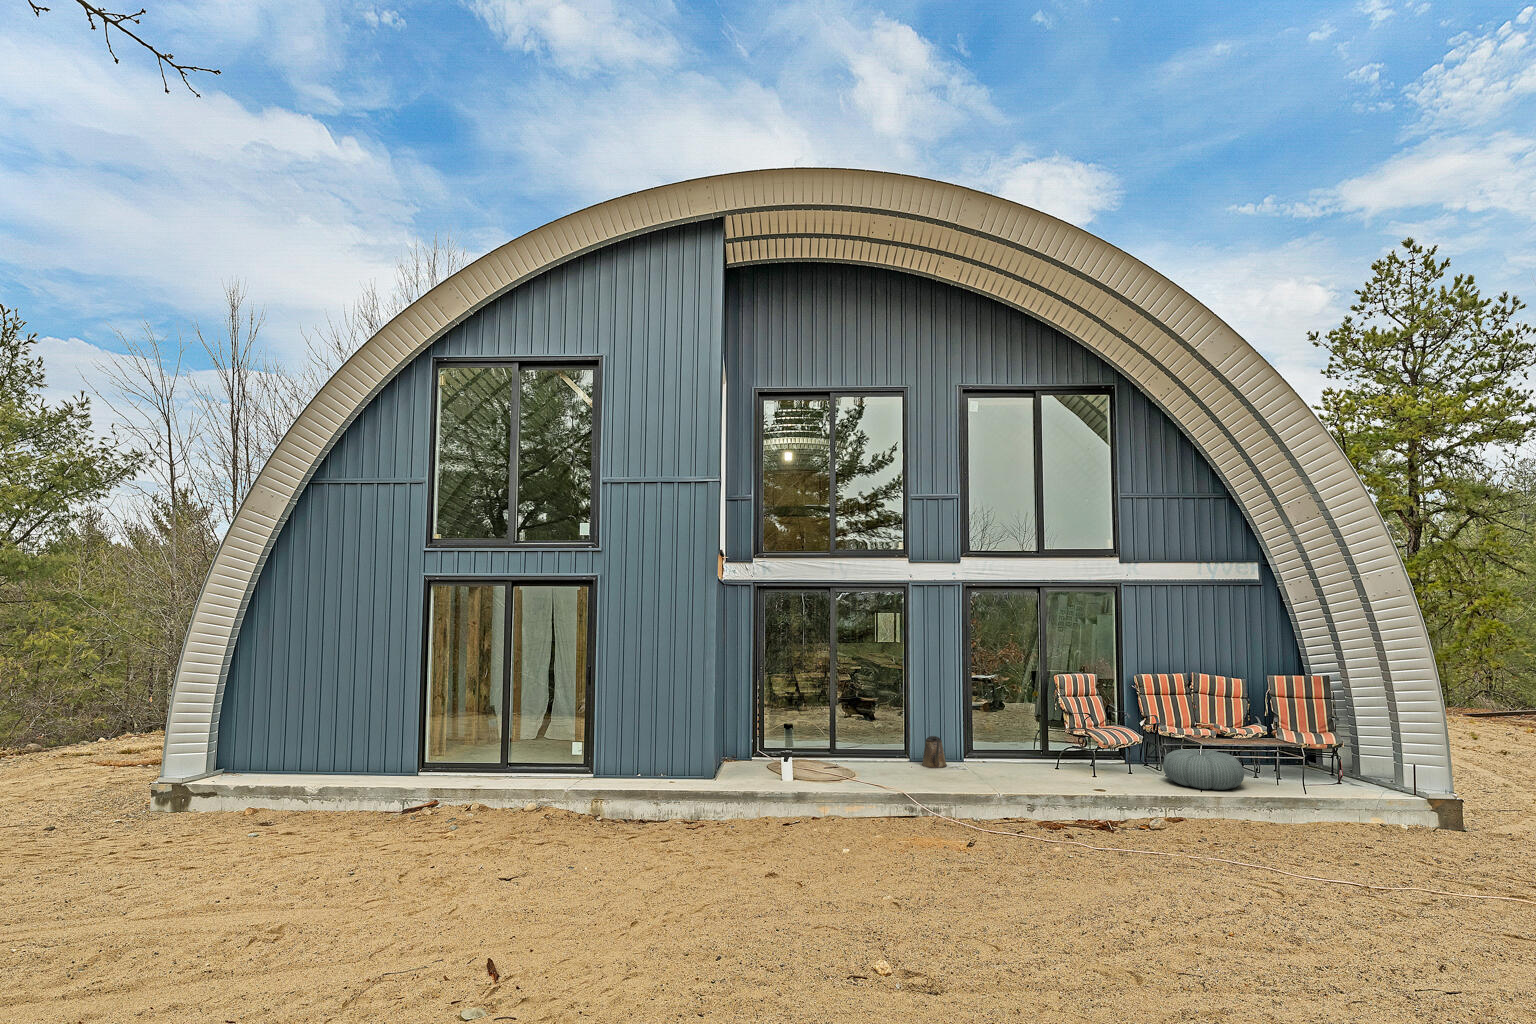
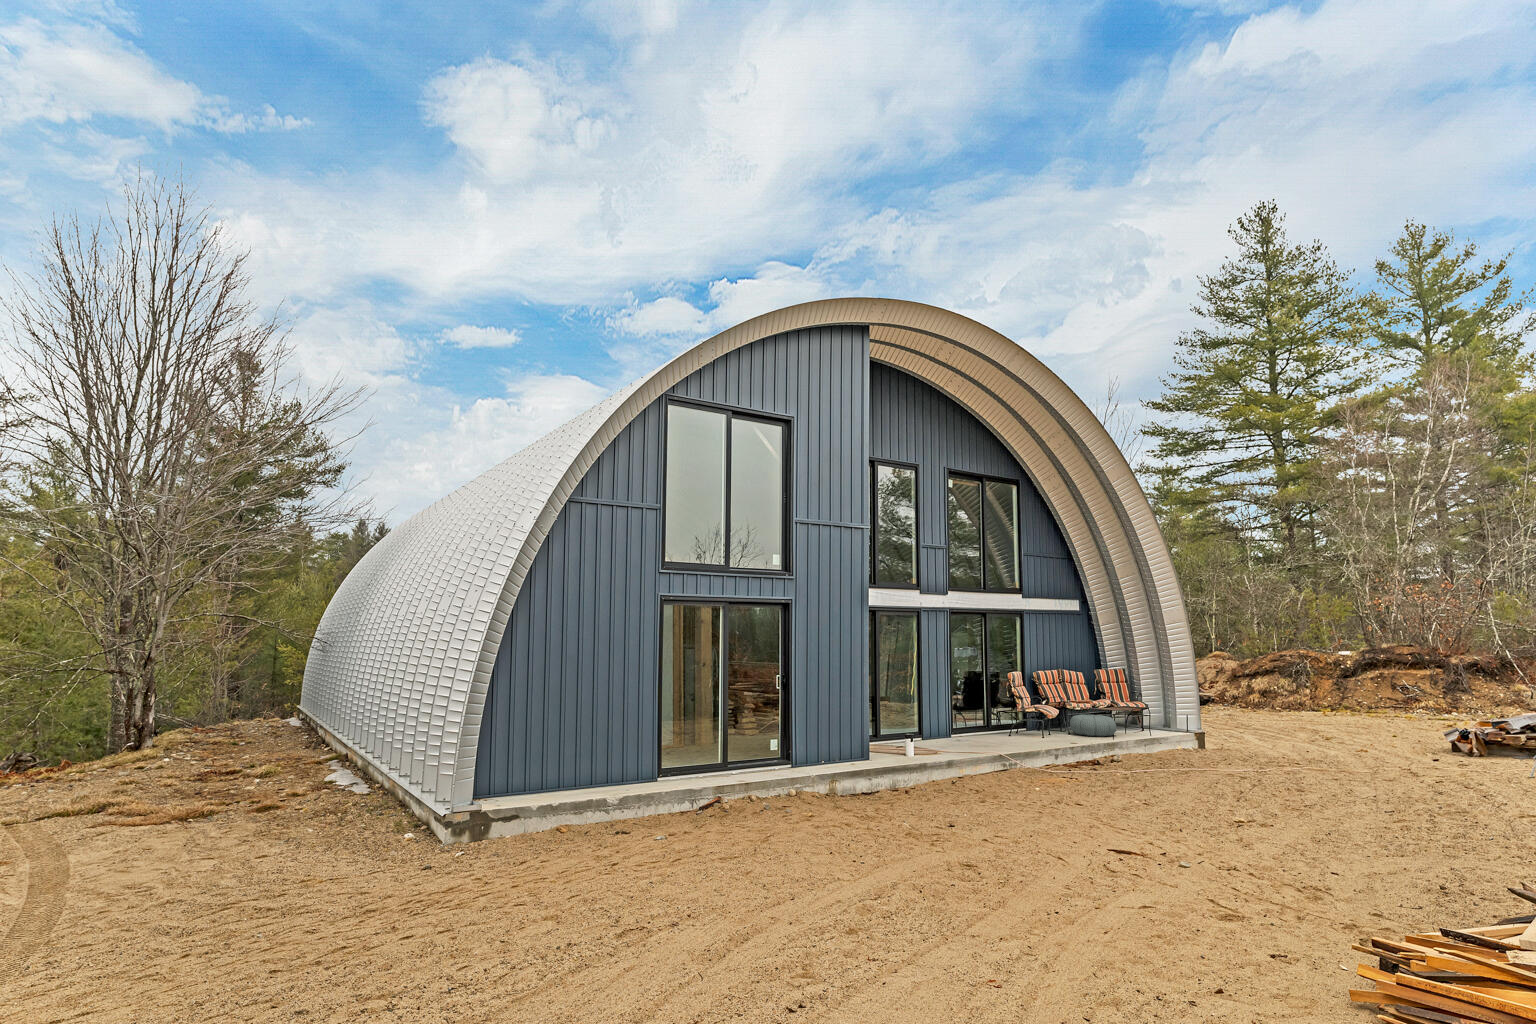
watering can: present [922,736,947,768] -> none [939,718,969,741]

